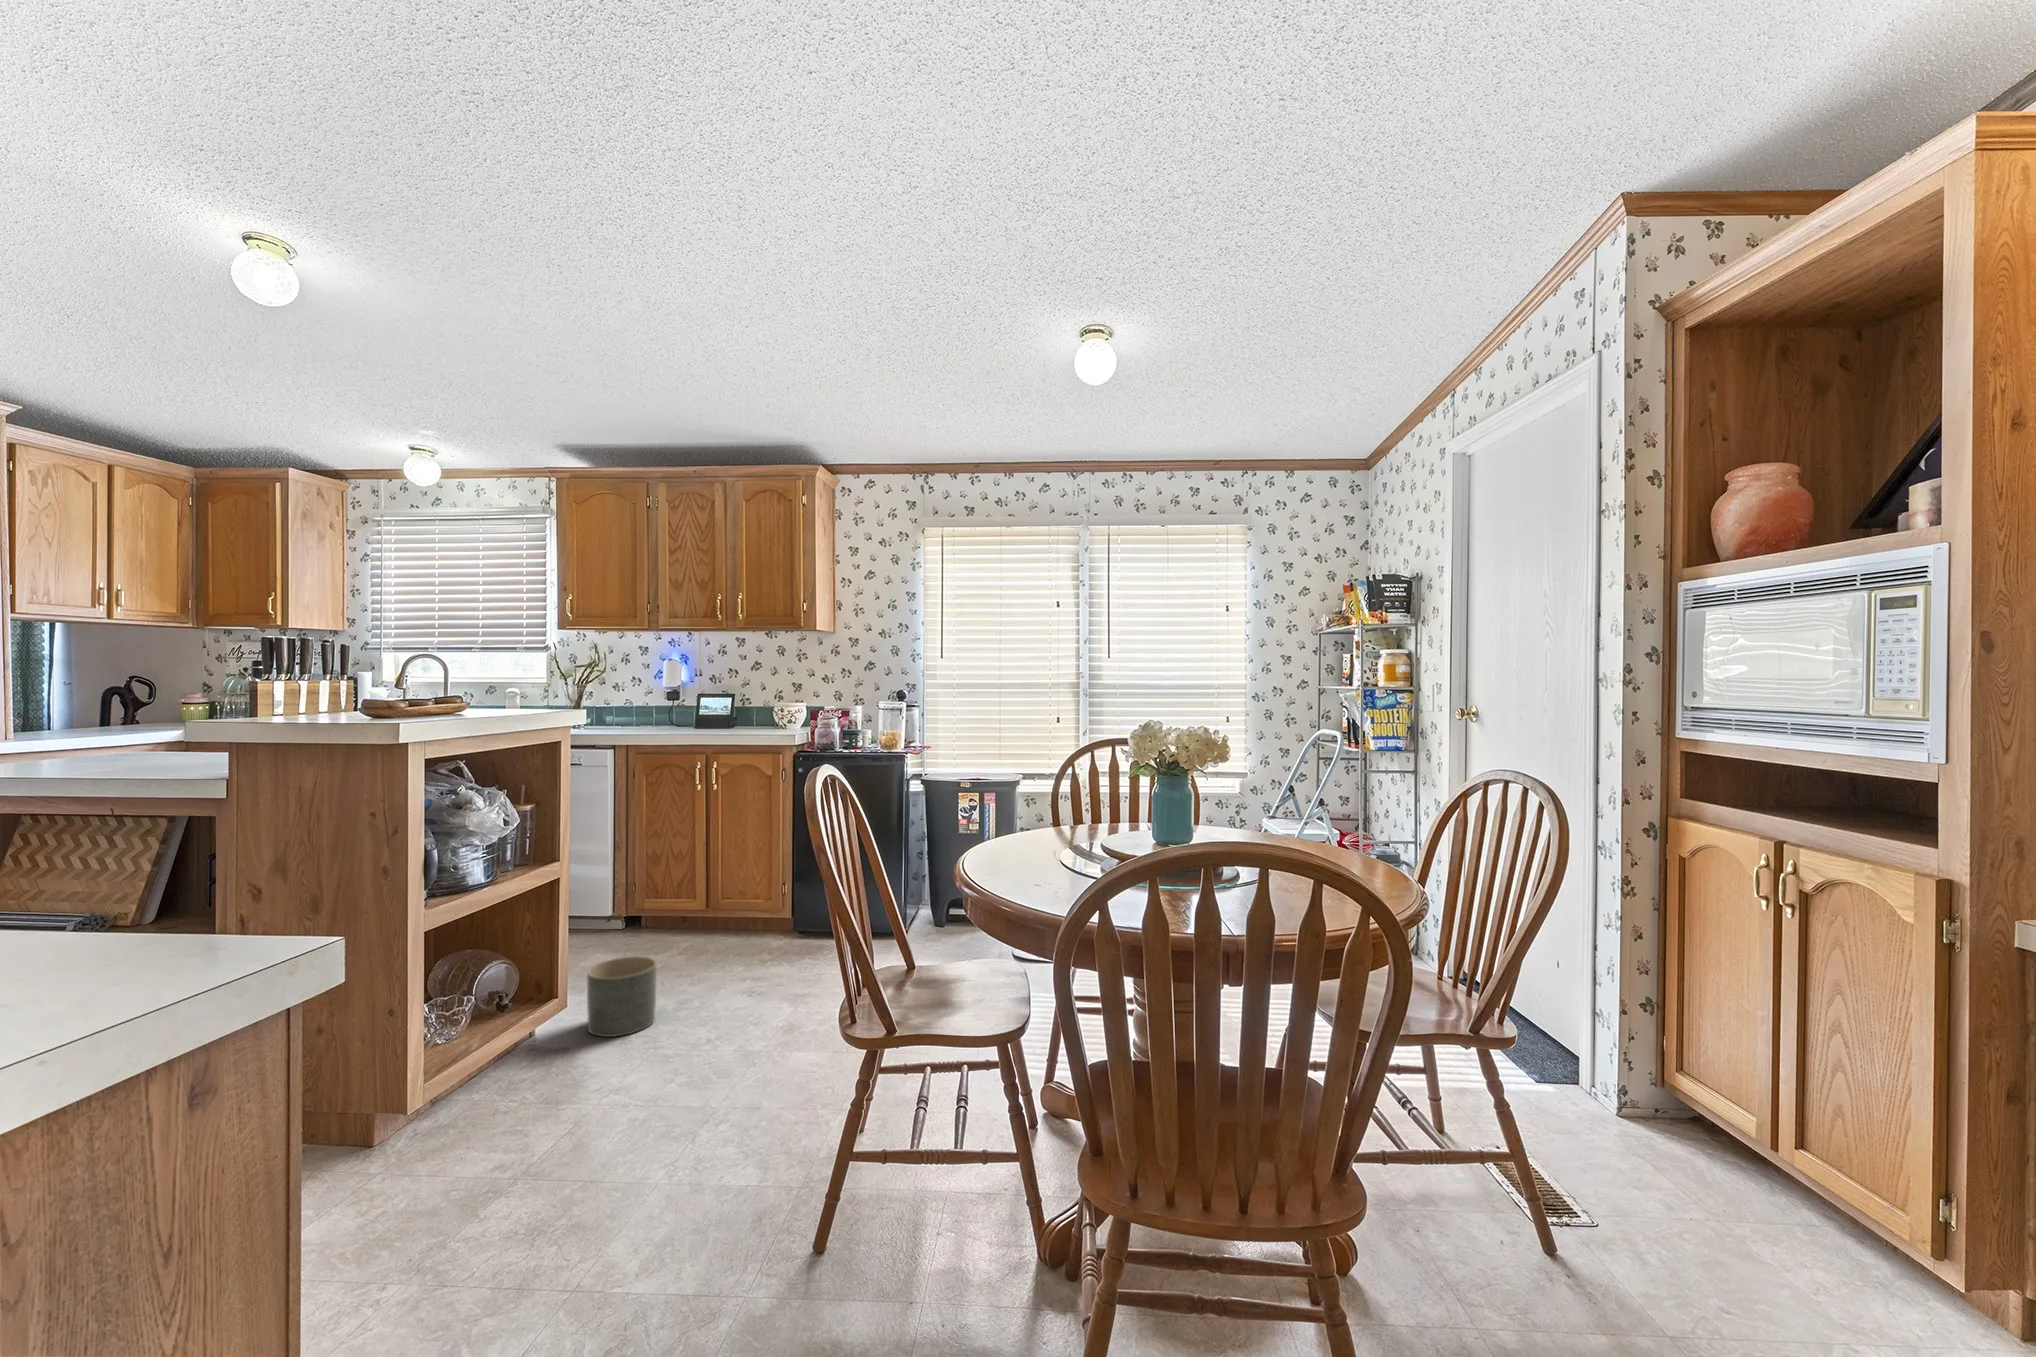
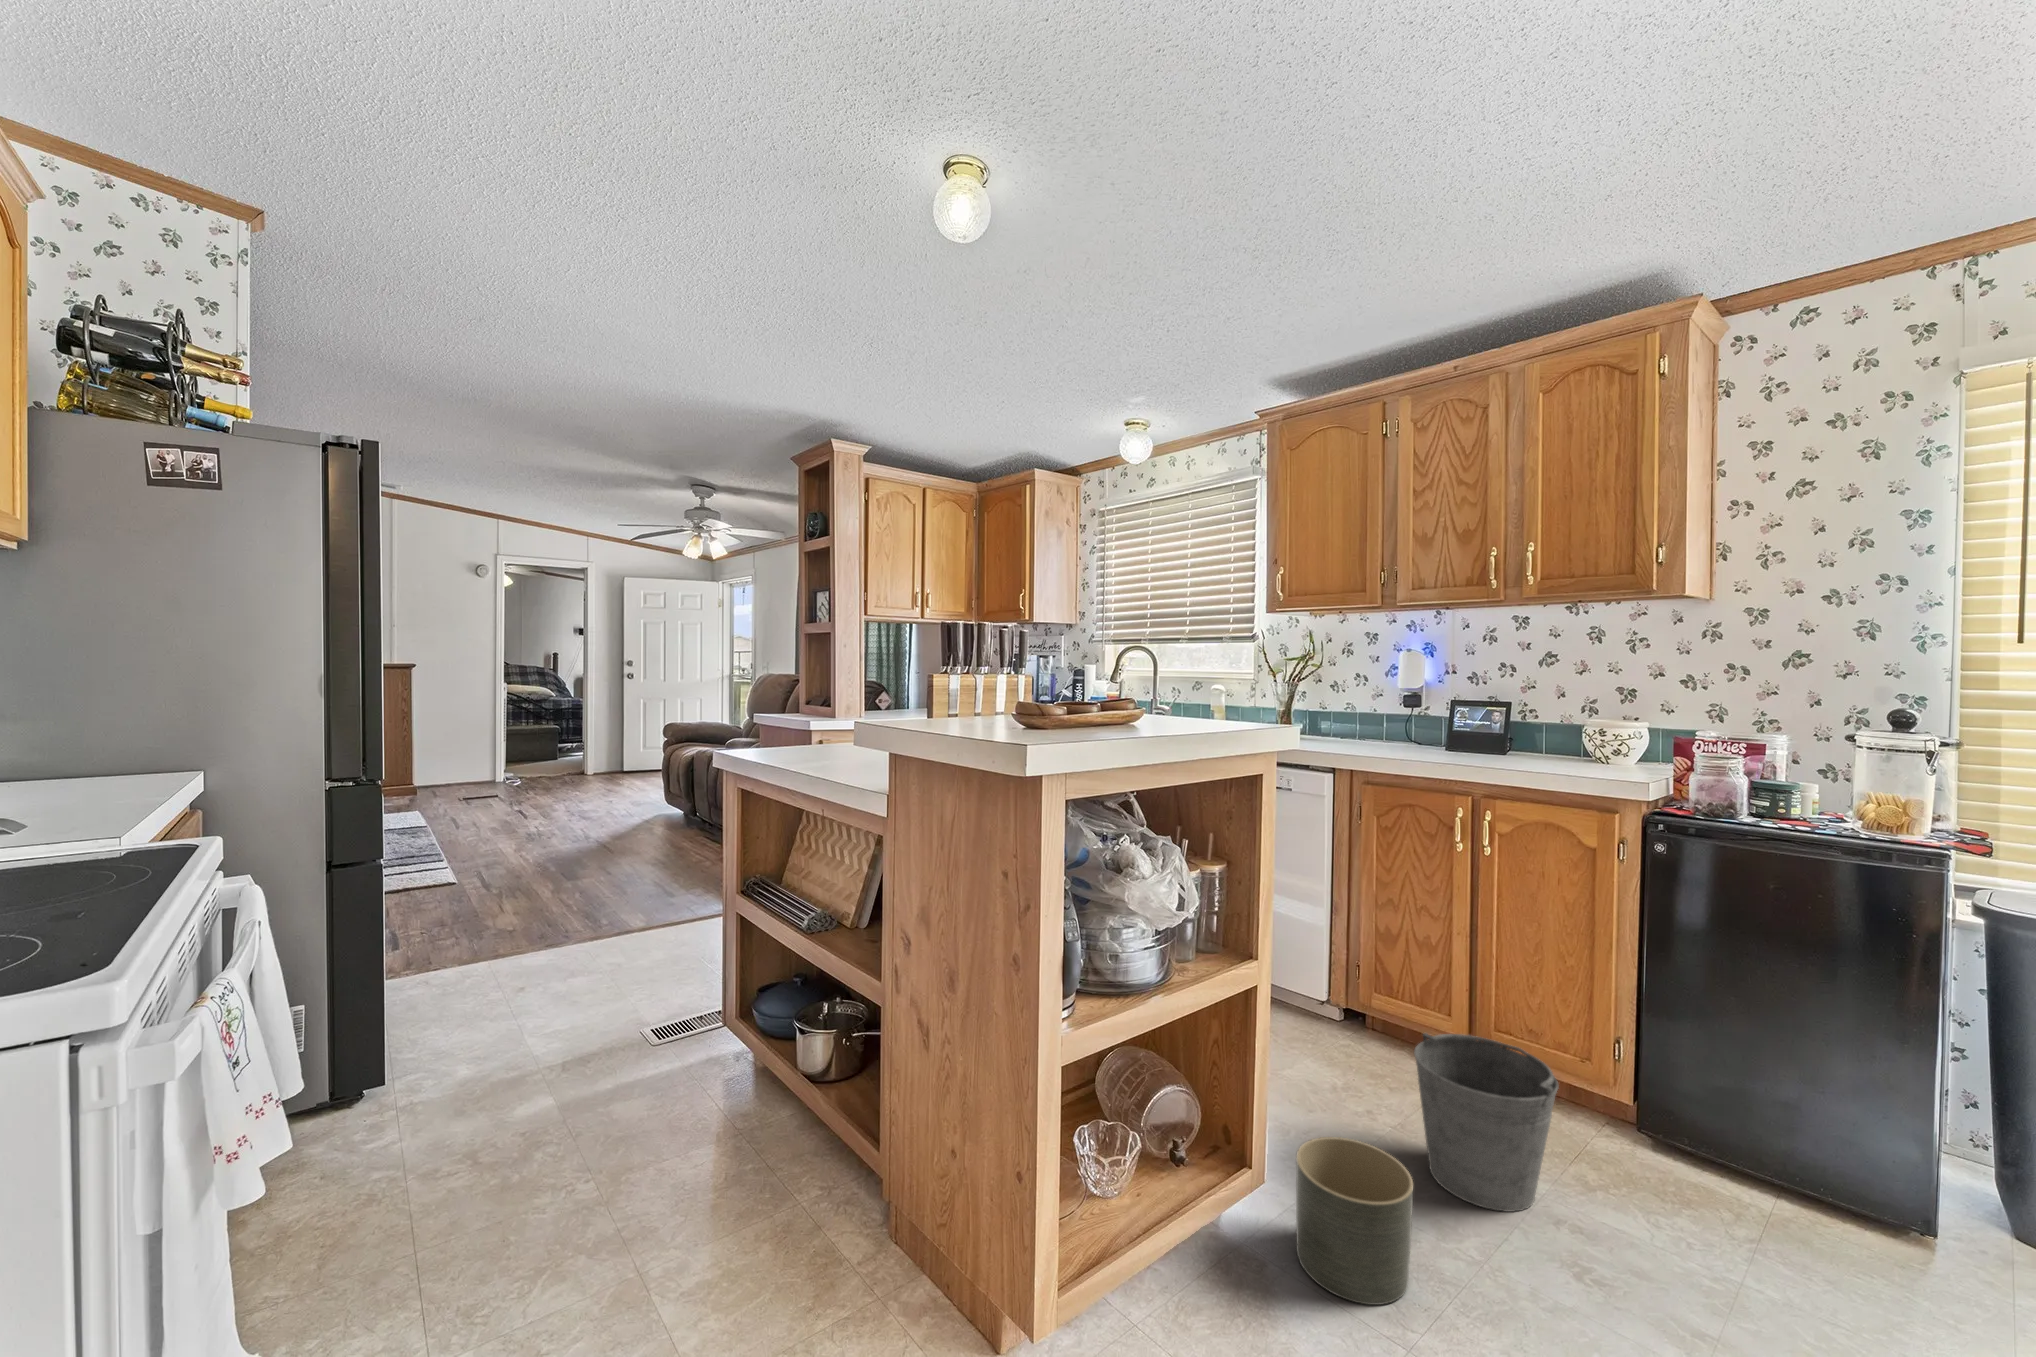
bucket: none [664,893,742,983] -> present [1414,1033,1558,1212]

